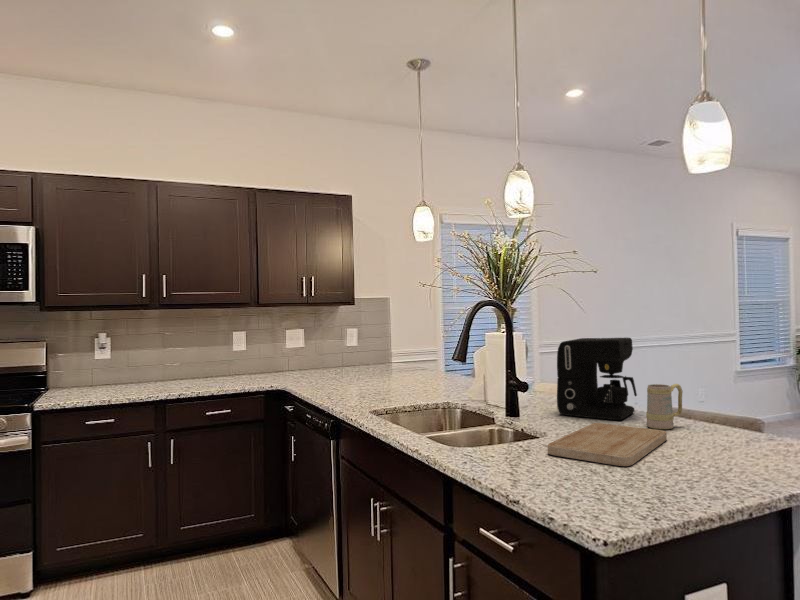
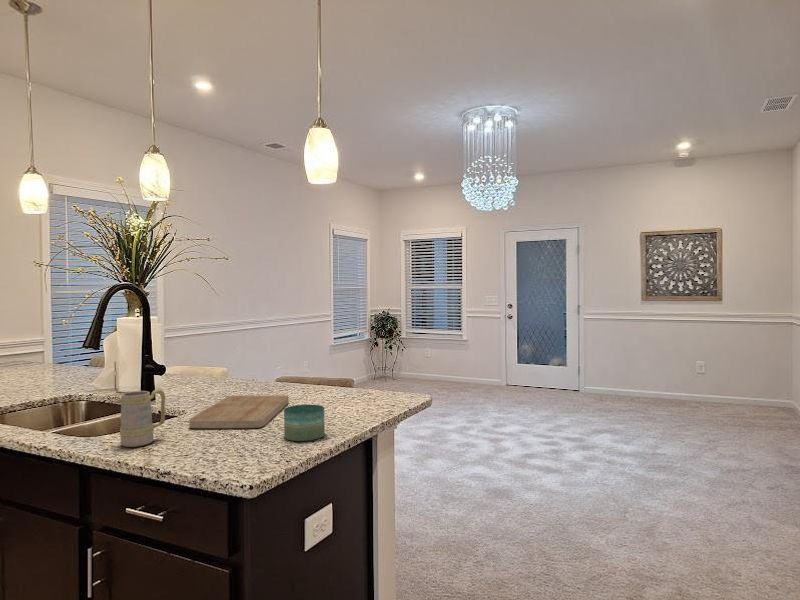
coffee maker: present [557,338,637,420] -> none [192,319,263,393]
mug: present [646,384,683,429] -> present [120,389,165,447]
candle: none [655,447,712,495] -> present [284,405,325,441]

